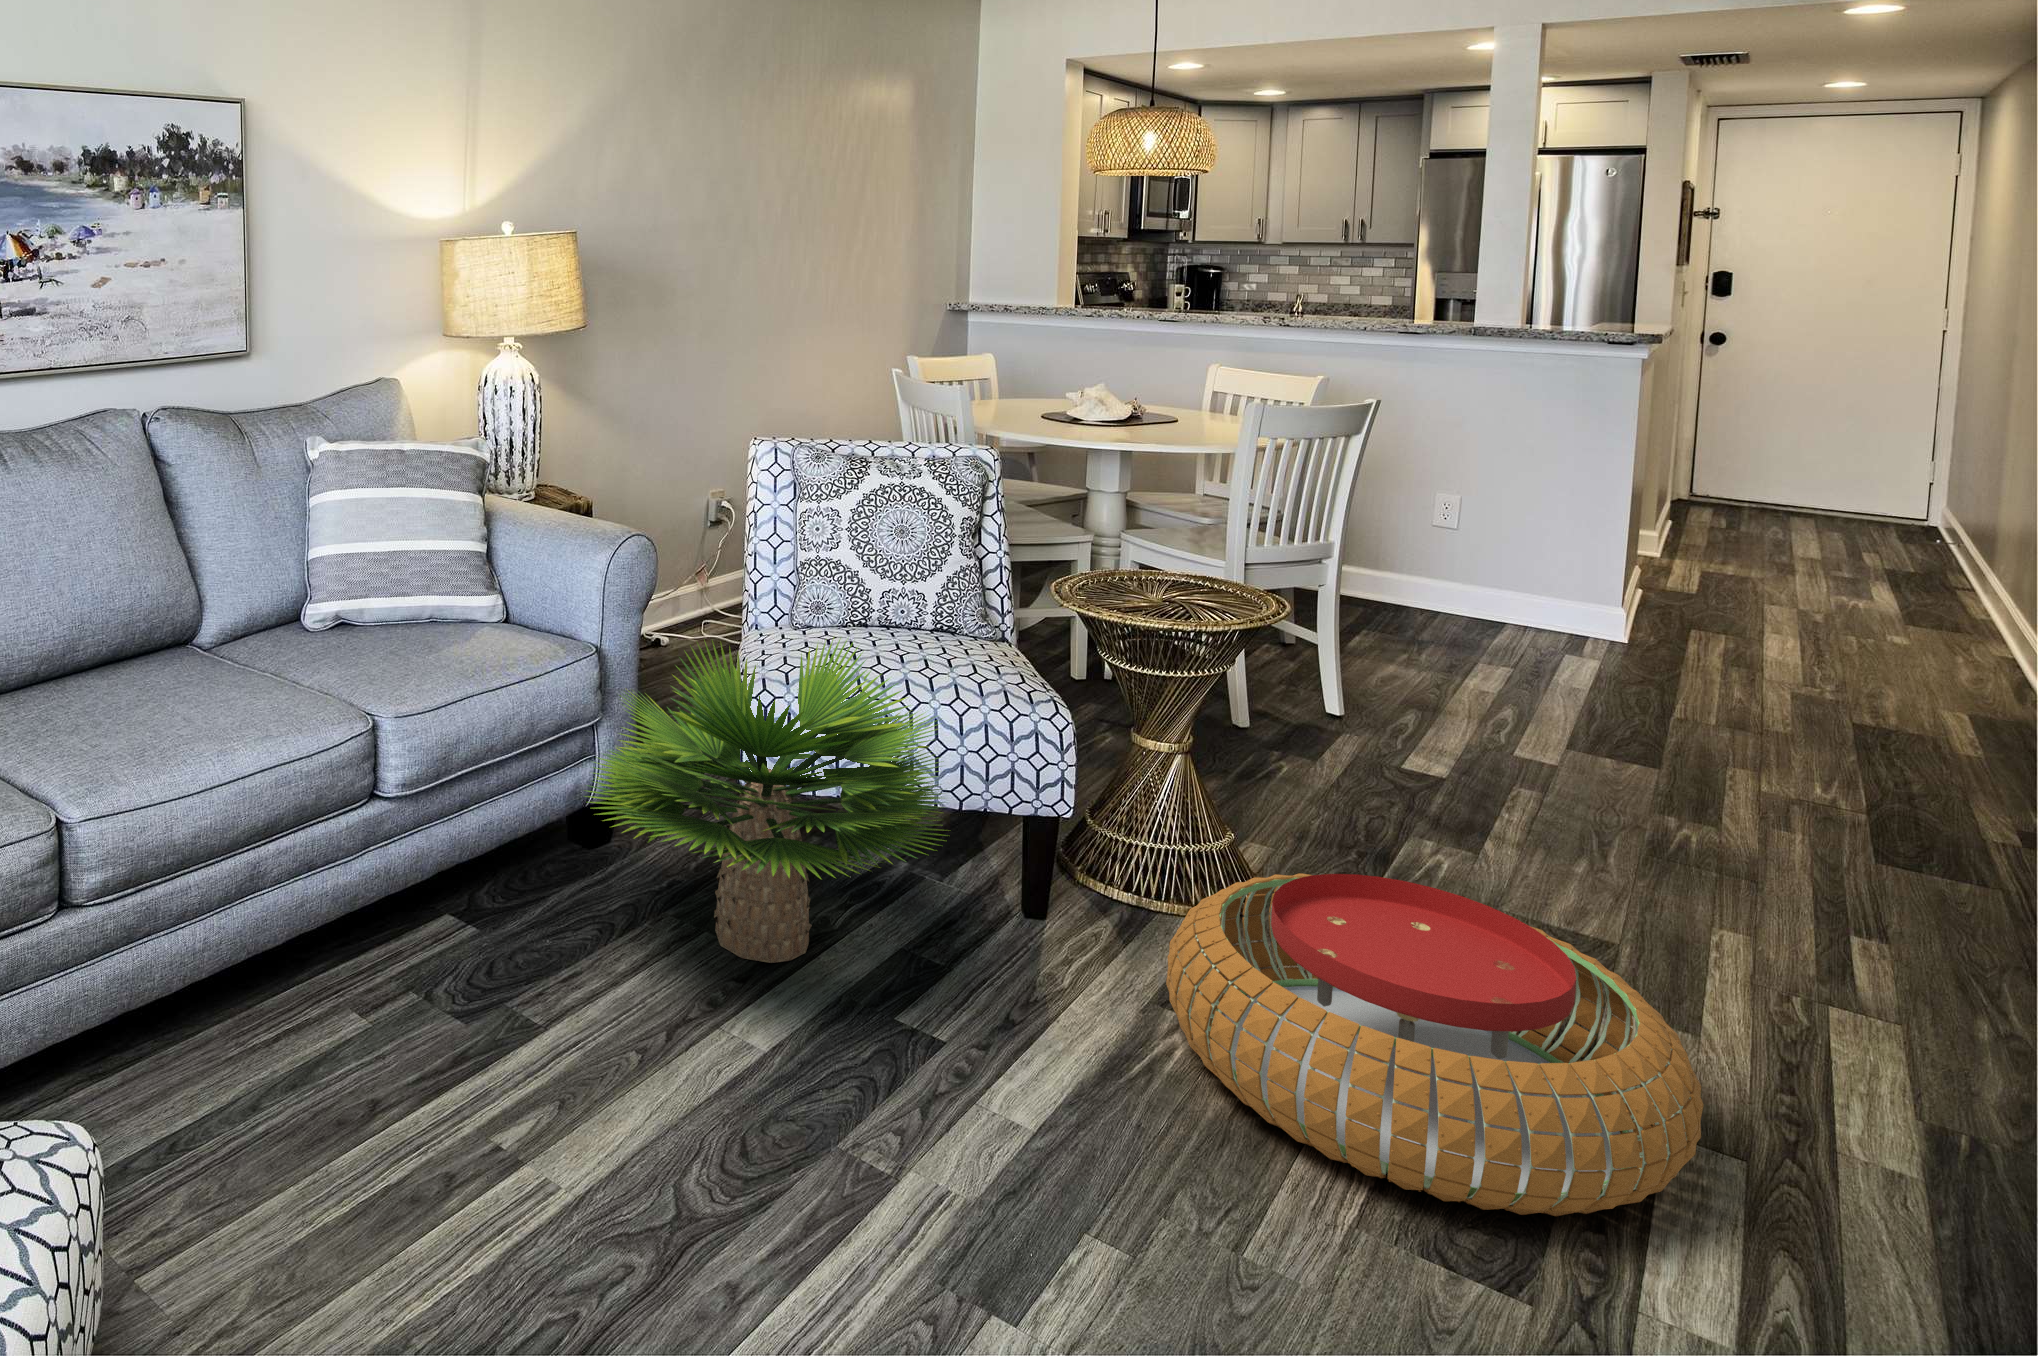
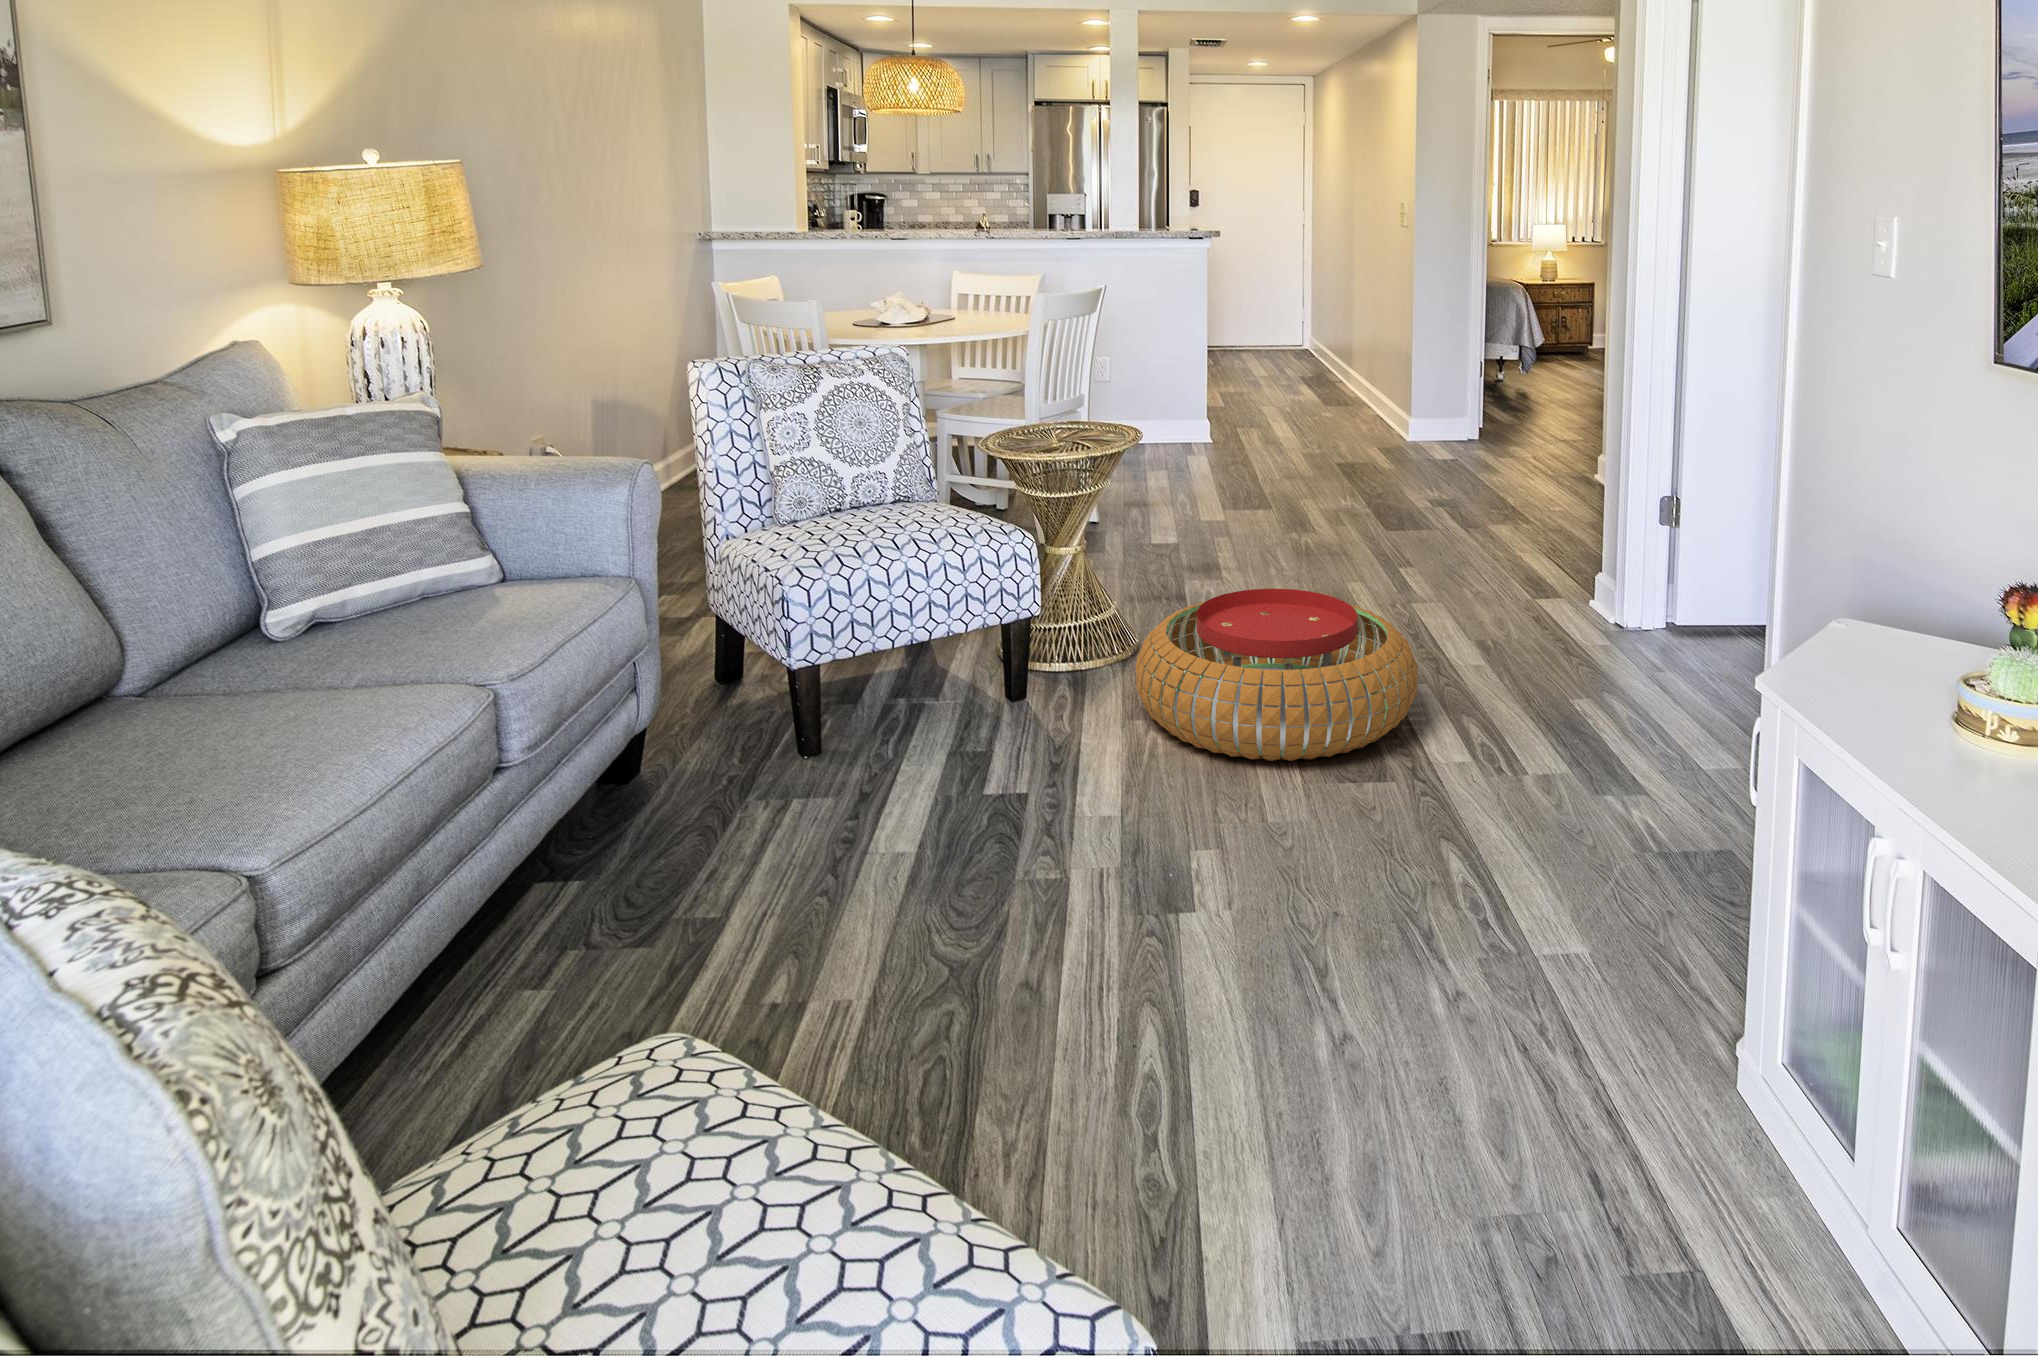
potted plant: present [586,638,946,963] -> none [667,508,1003,802]

